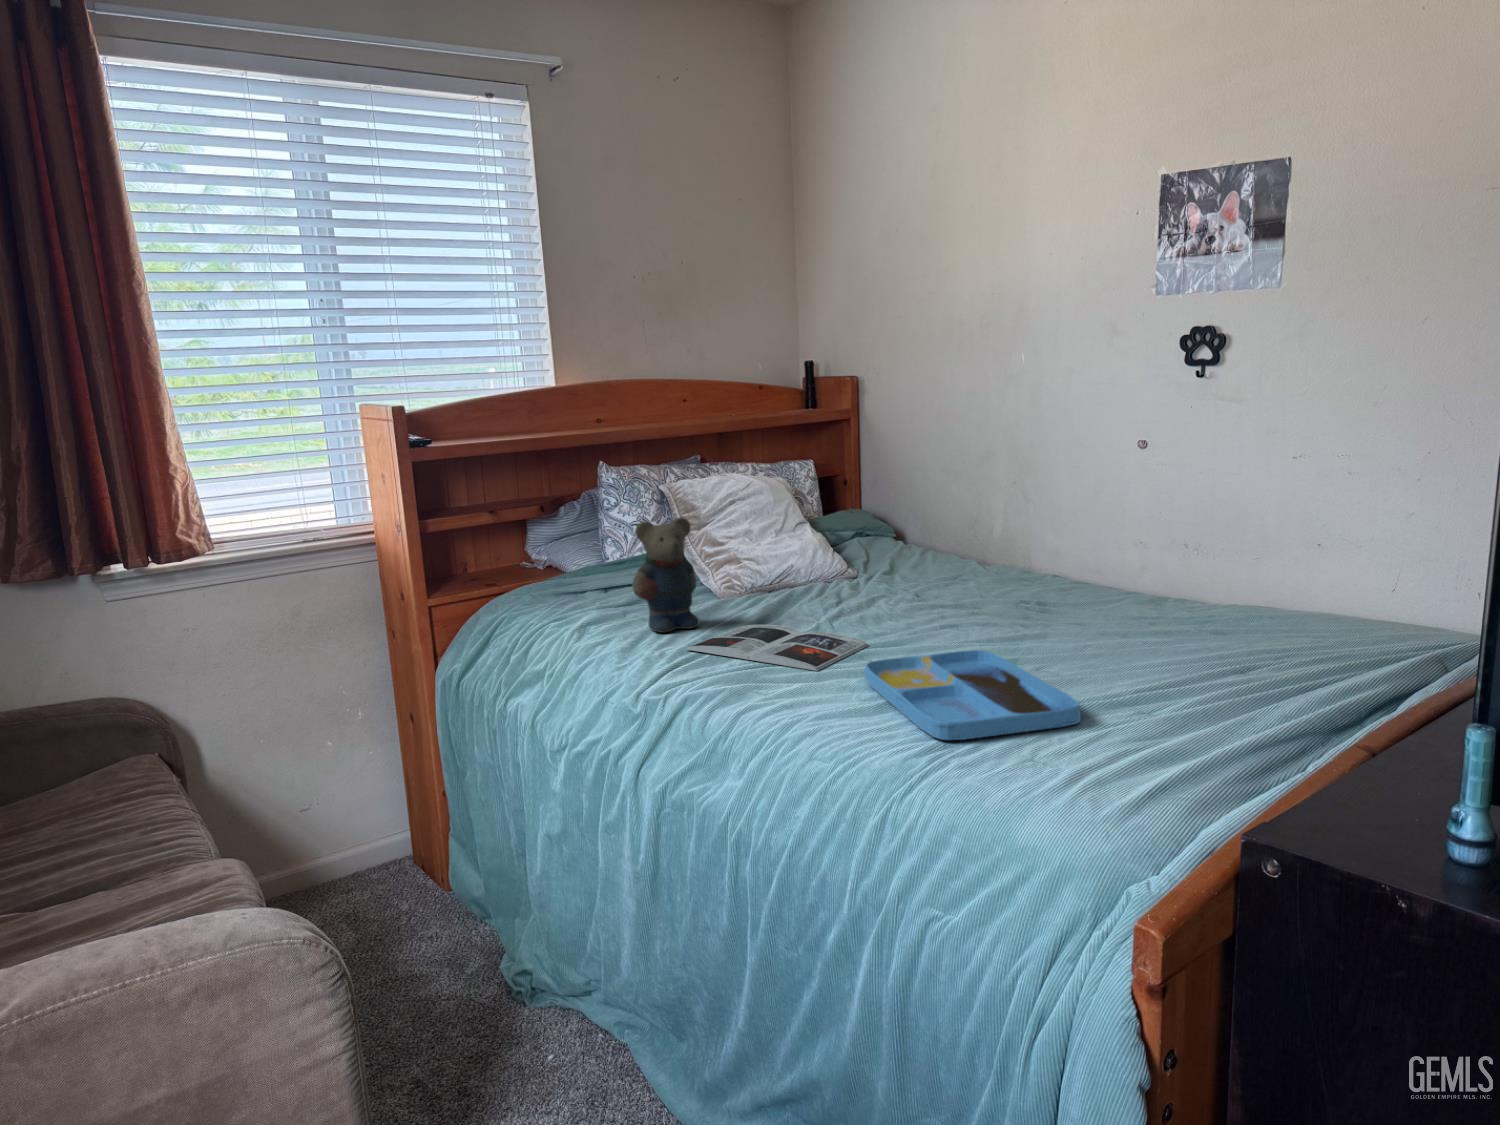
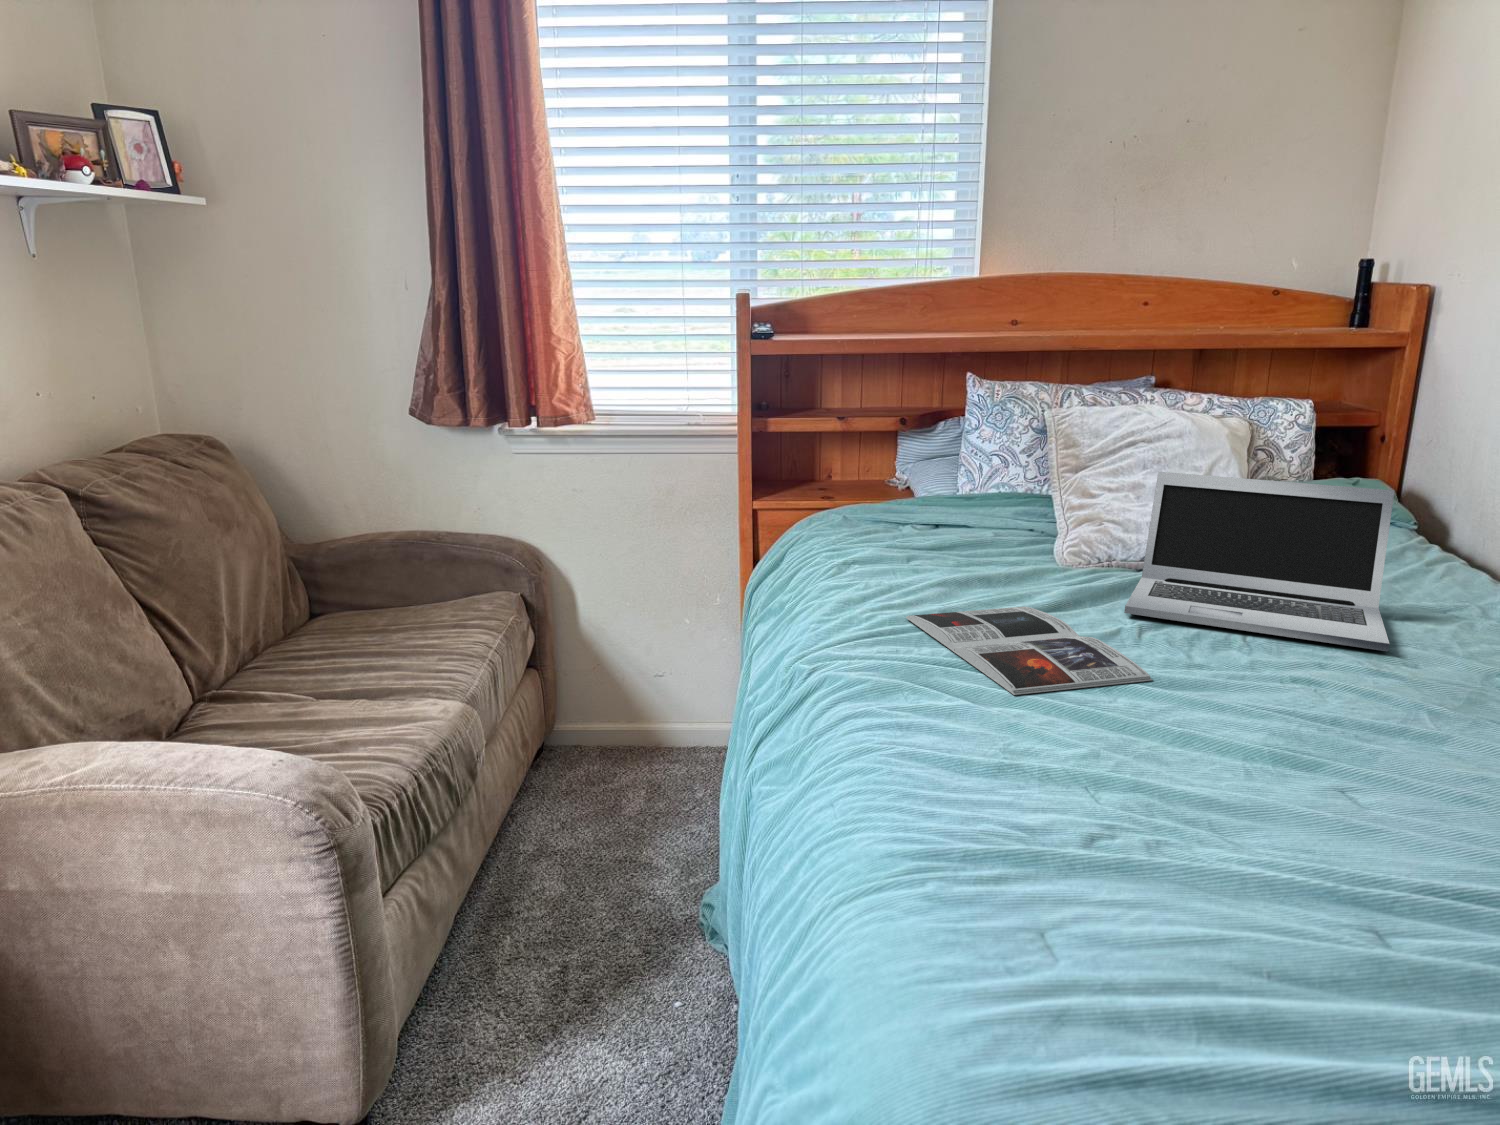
laptop: none [777,510,948,615] -> present [1124,472,1394,651]
teddy bear: present [632,517,700,633] -> none [895,444,991,594]
tray: present [865,650,1081,740] -> none [994,705,1336,959]

